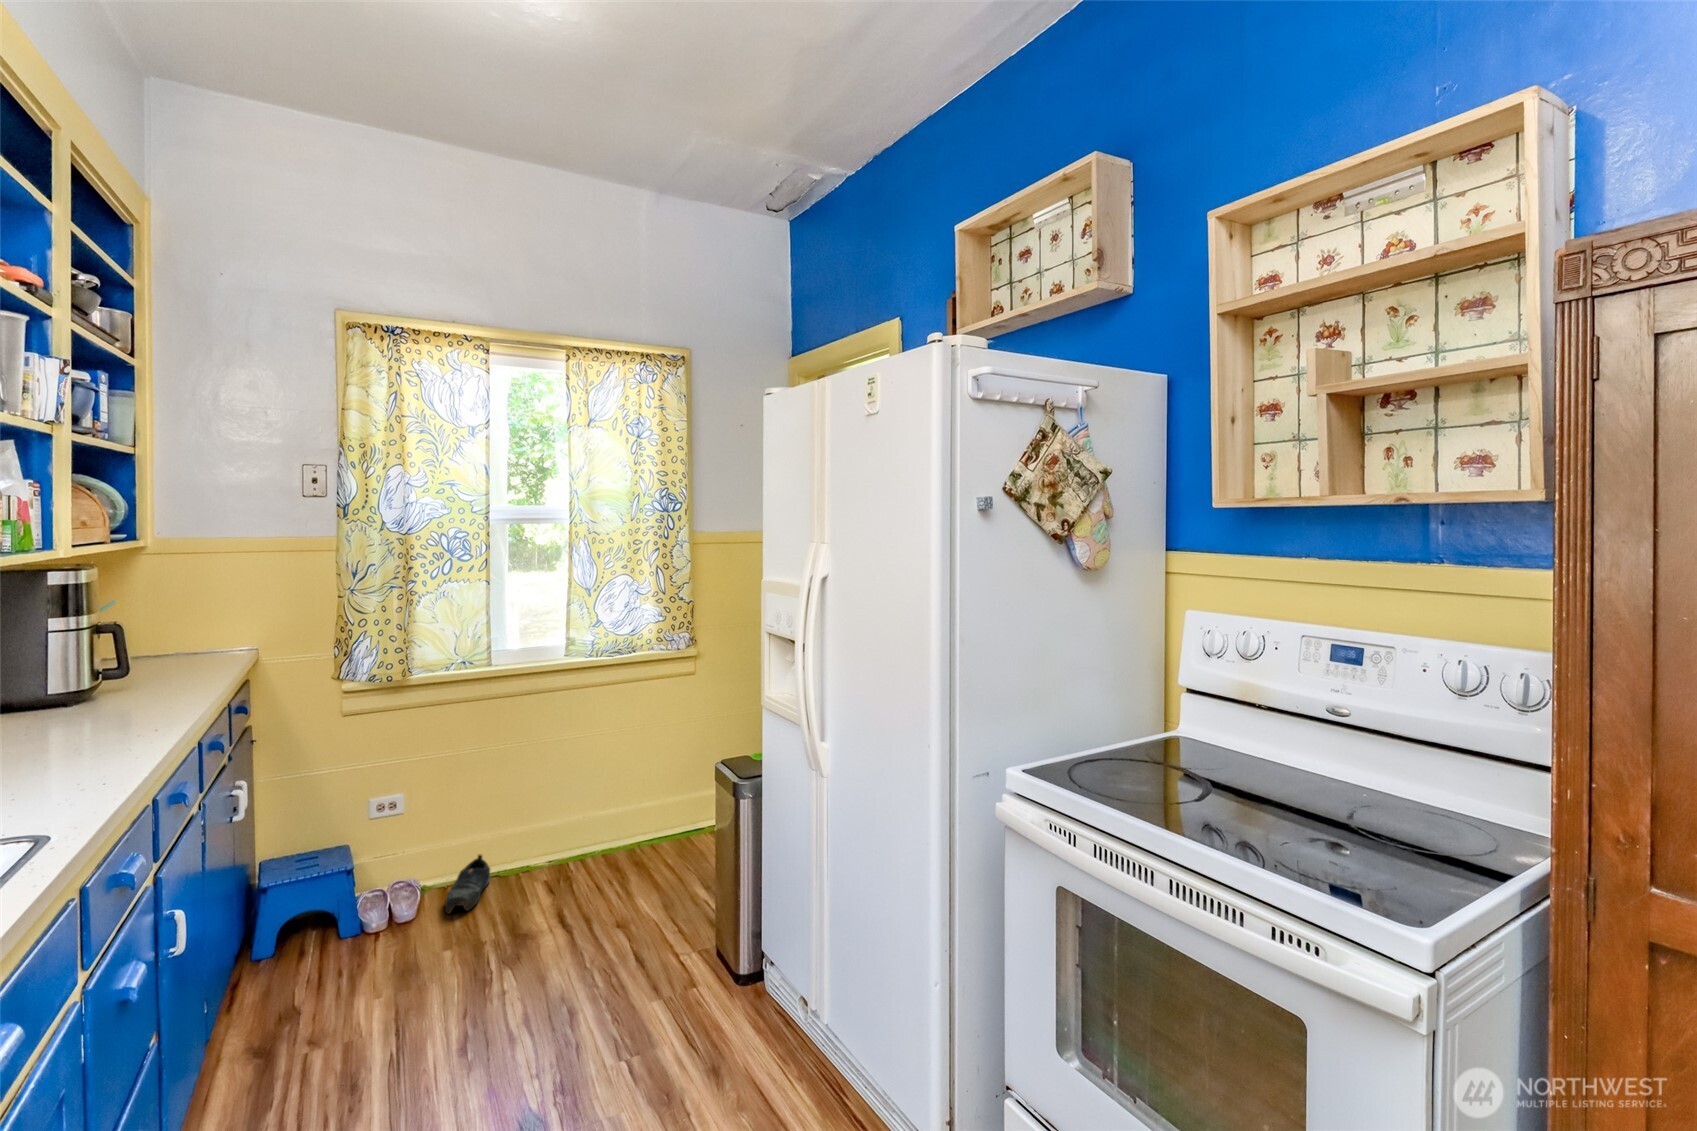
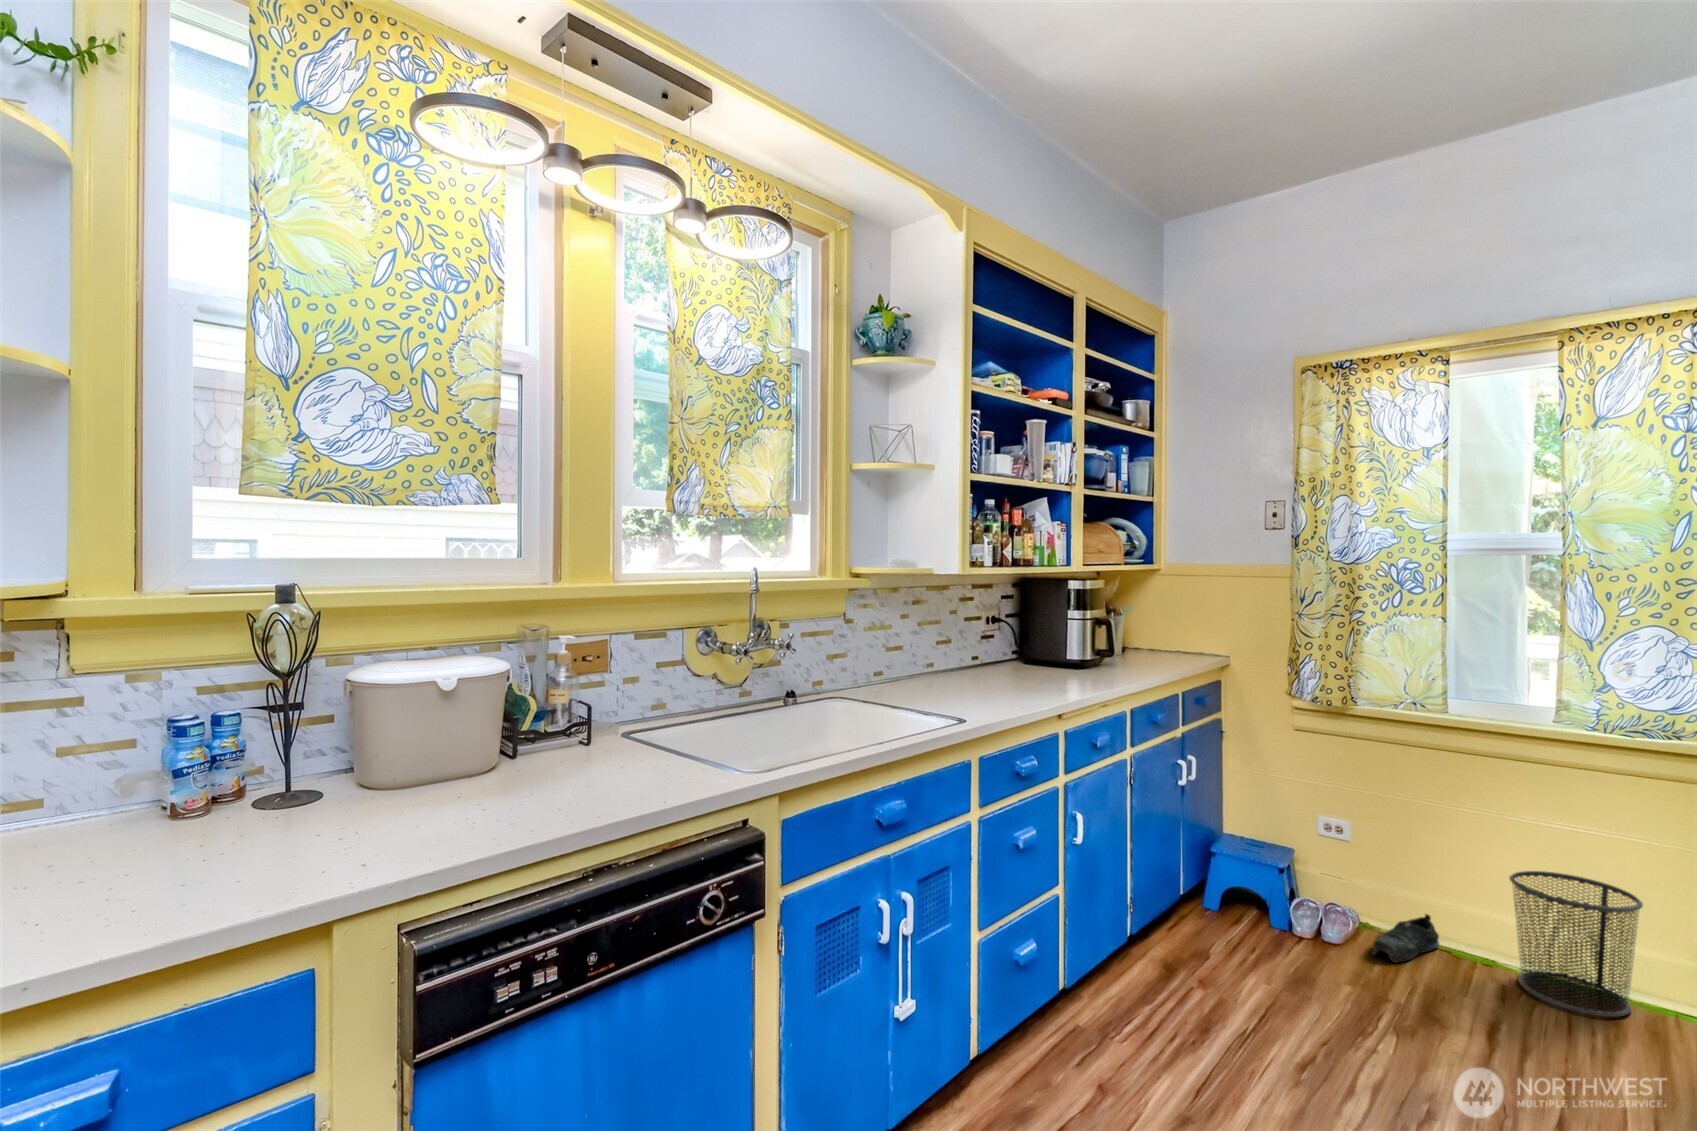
waste bin: none [546,779,628,885] -> present [1510,871,1643,1017]

